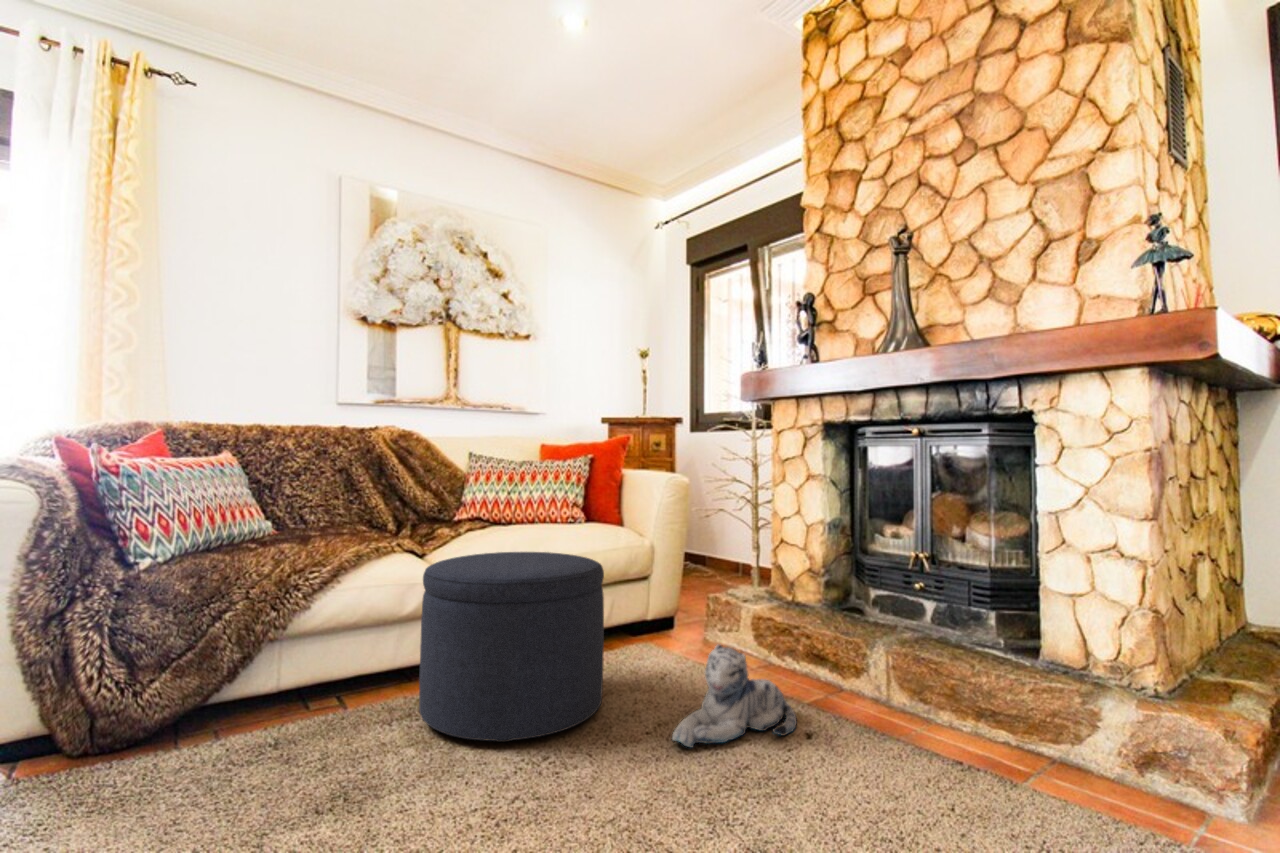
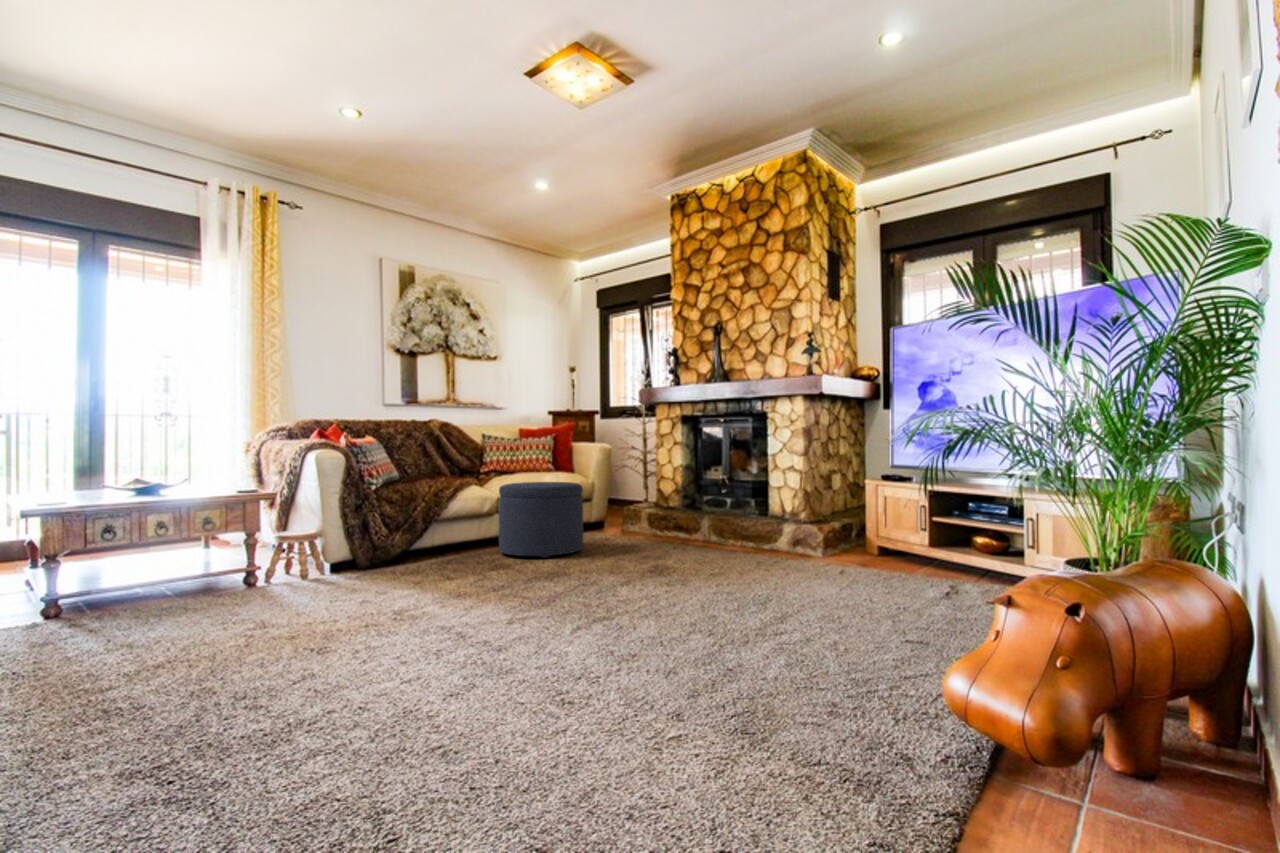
plush toy: present [672,644,797,747] -> none [619,515,670,554]

